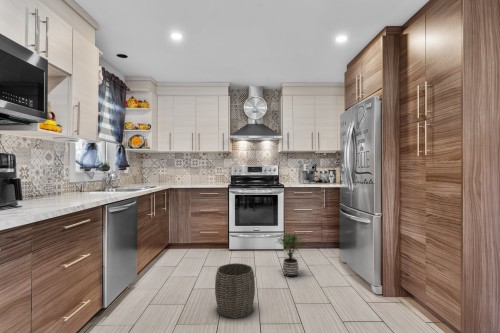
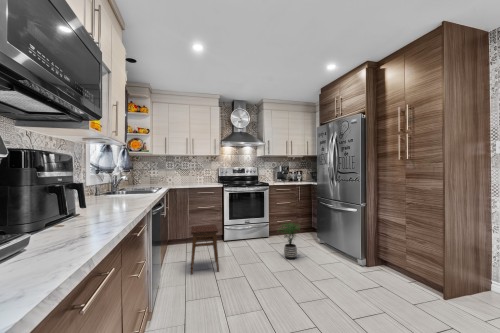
stool: none [169,230,205,281] -> present [191,225,219,274]
woven basket: present [215,263,255,318] -> none [251,252,286,299]

